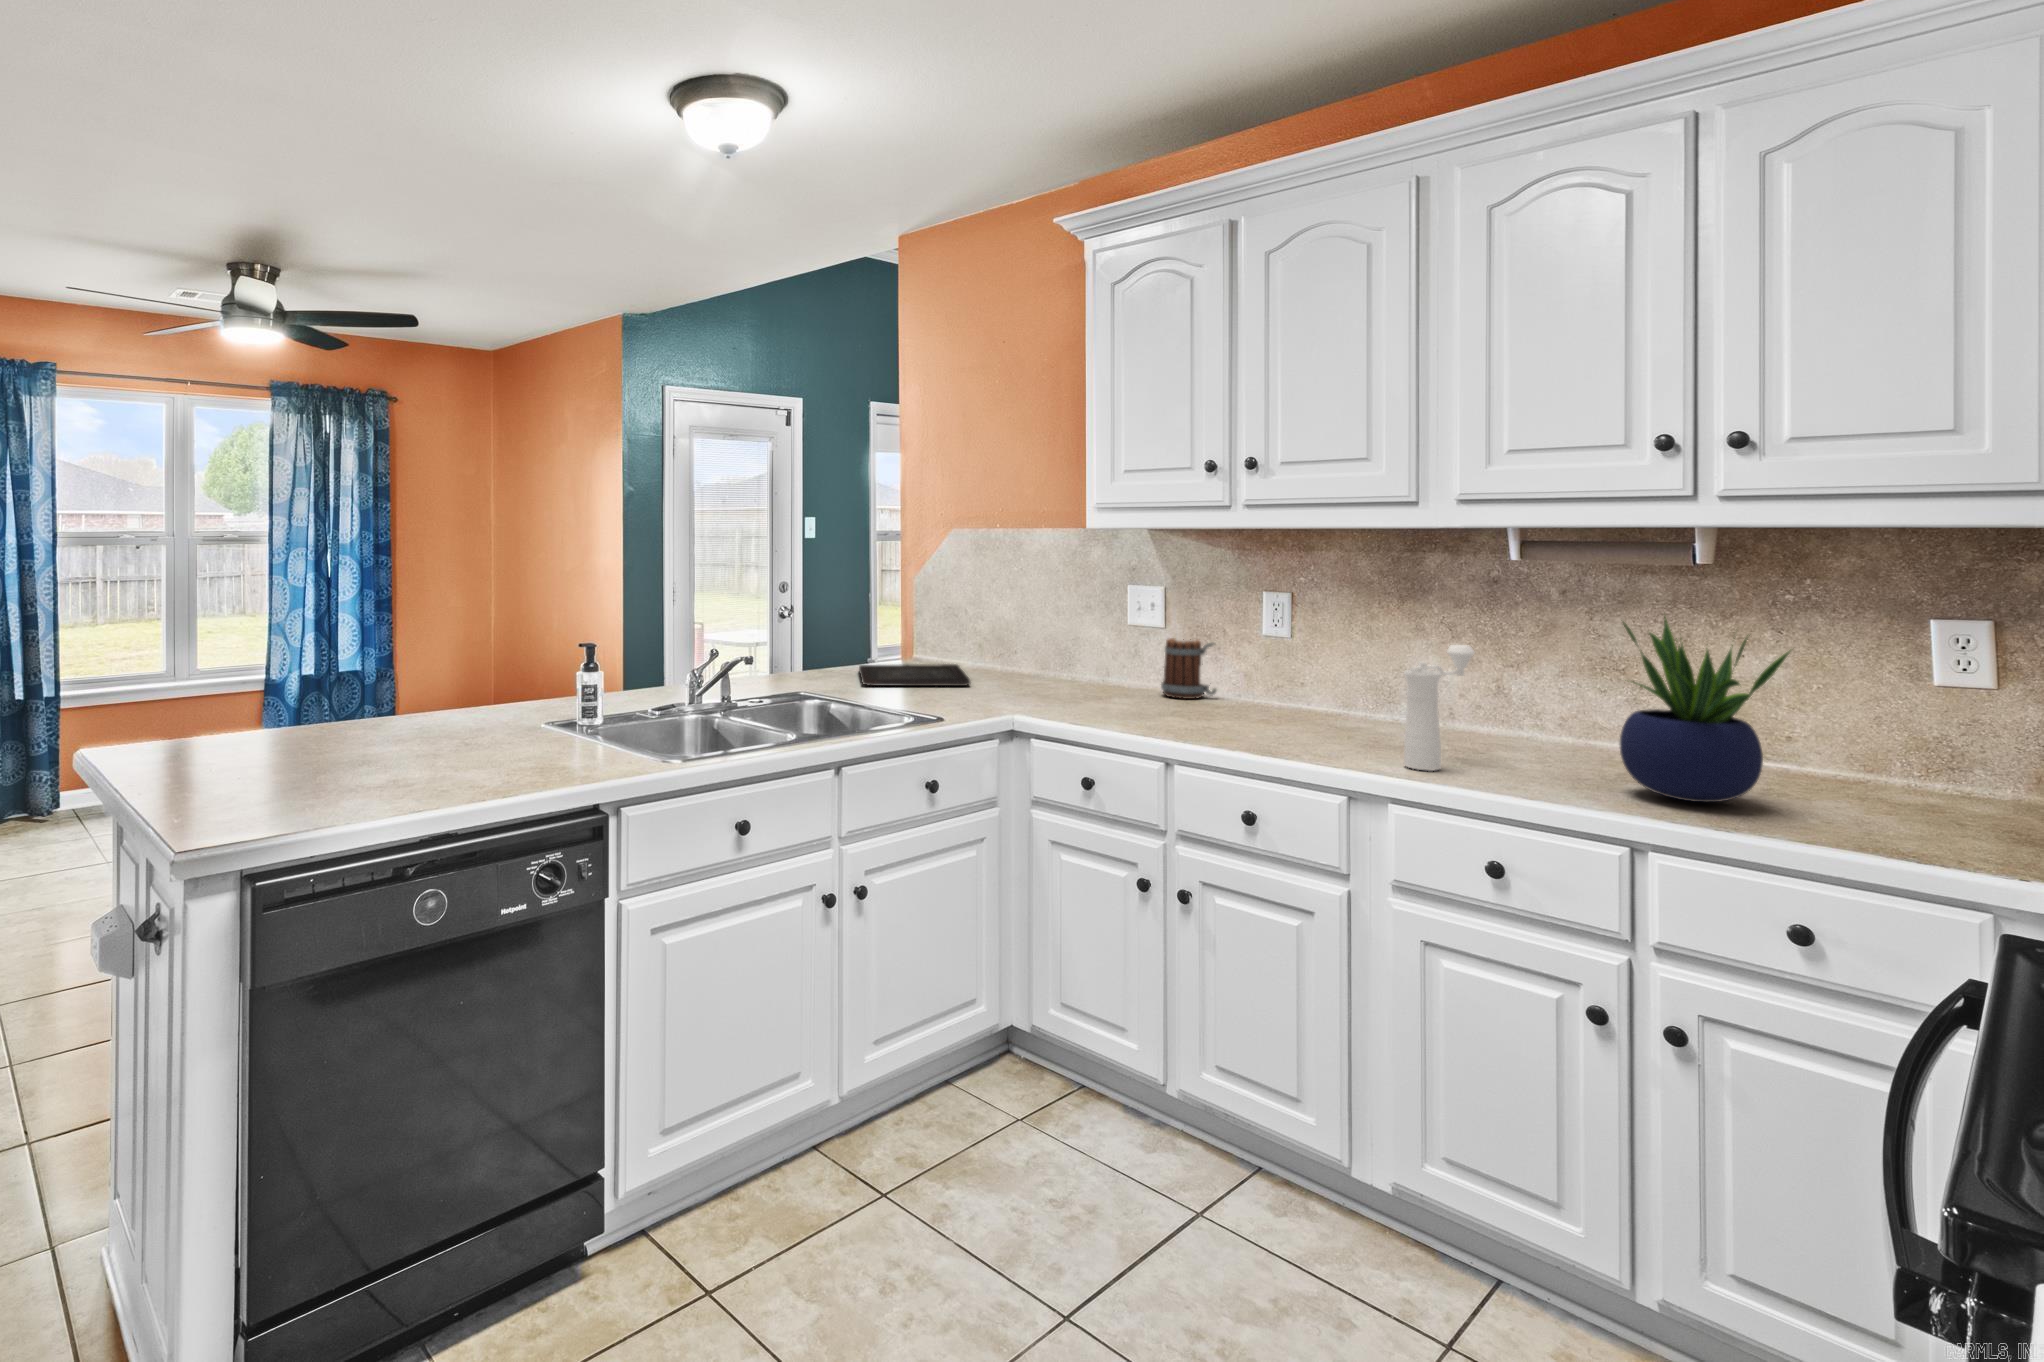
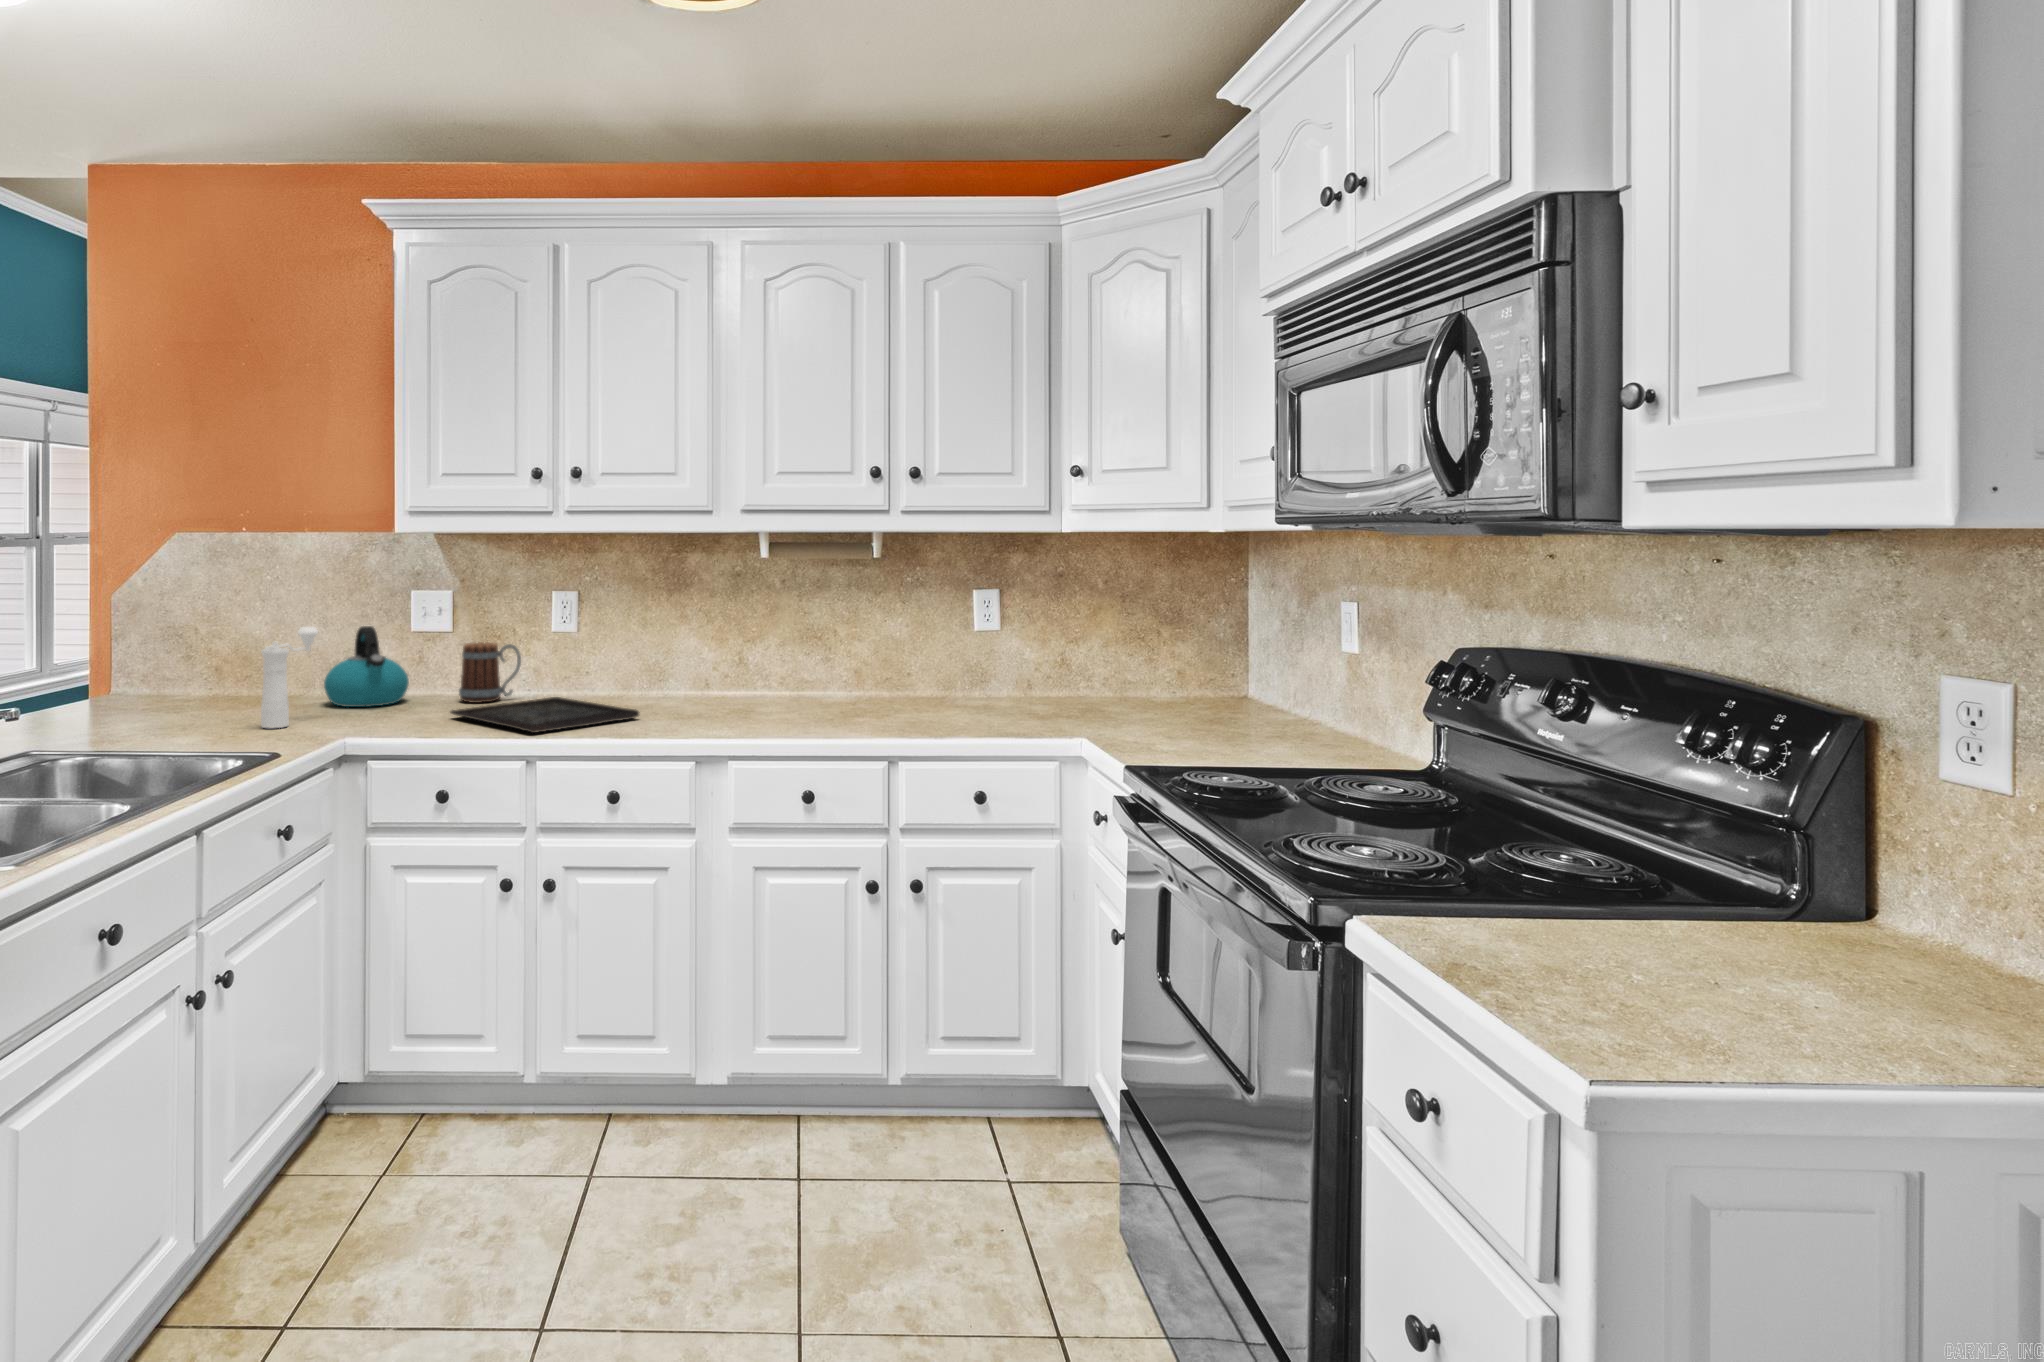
kettle: none [1043,615,1120,690] -> present [324,626,409,707]
potted plant: present [1620,618,1790,802] -> none [863,593,958,725]
pepper mill: present [1404,645,1474,771] -> present [261,627,318,728]
tray: present [859,664,971,686] -> present [451,697,640,733]

